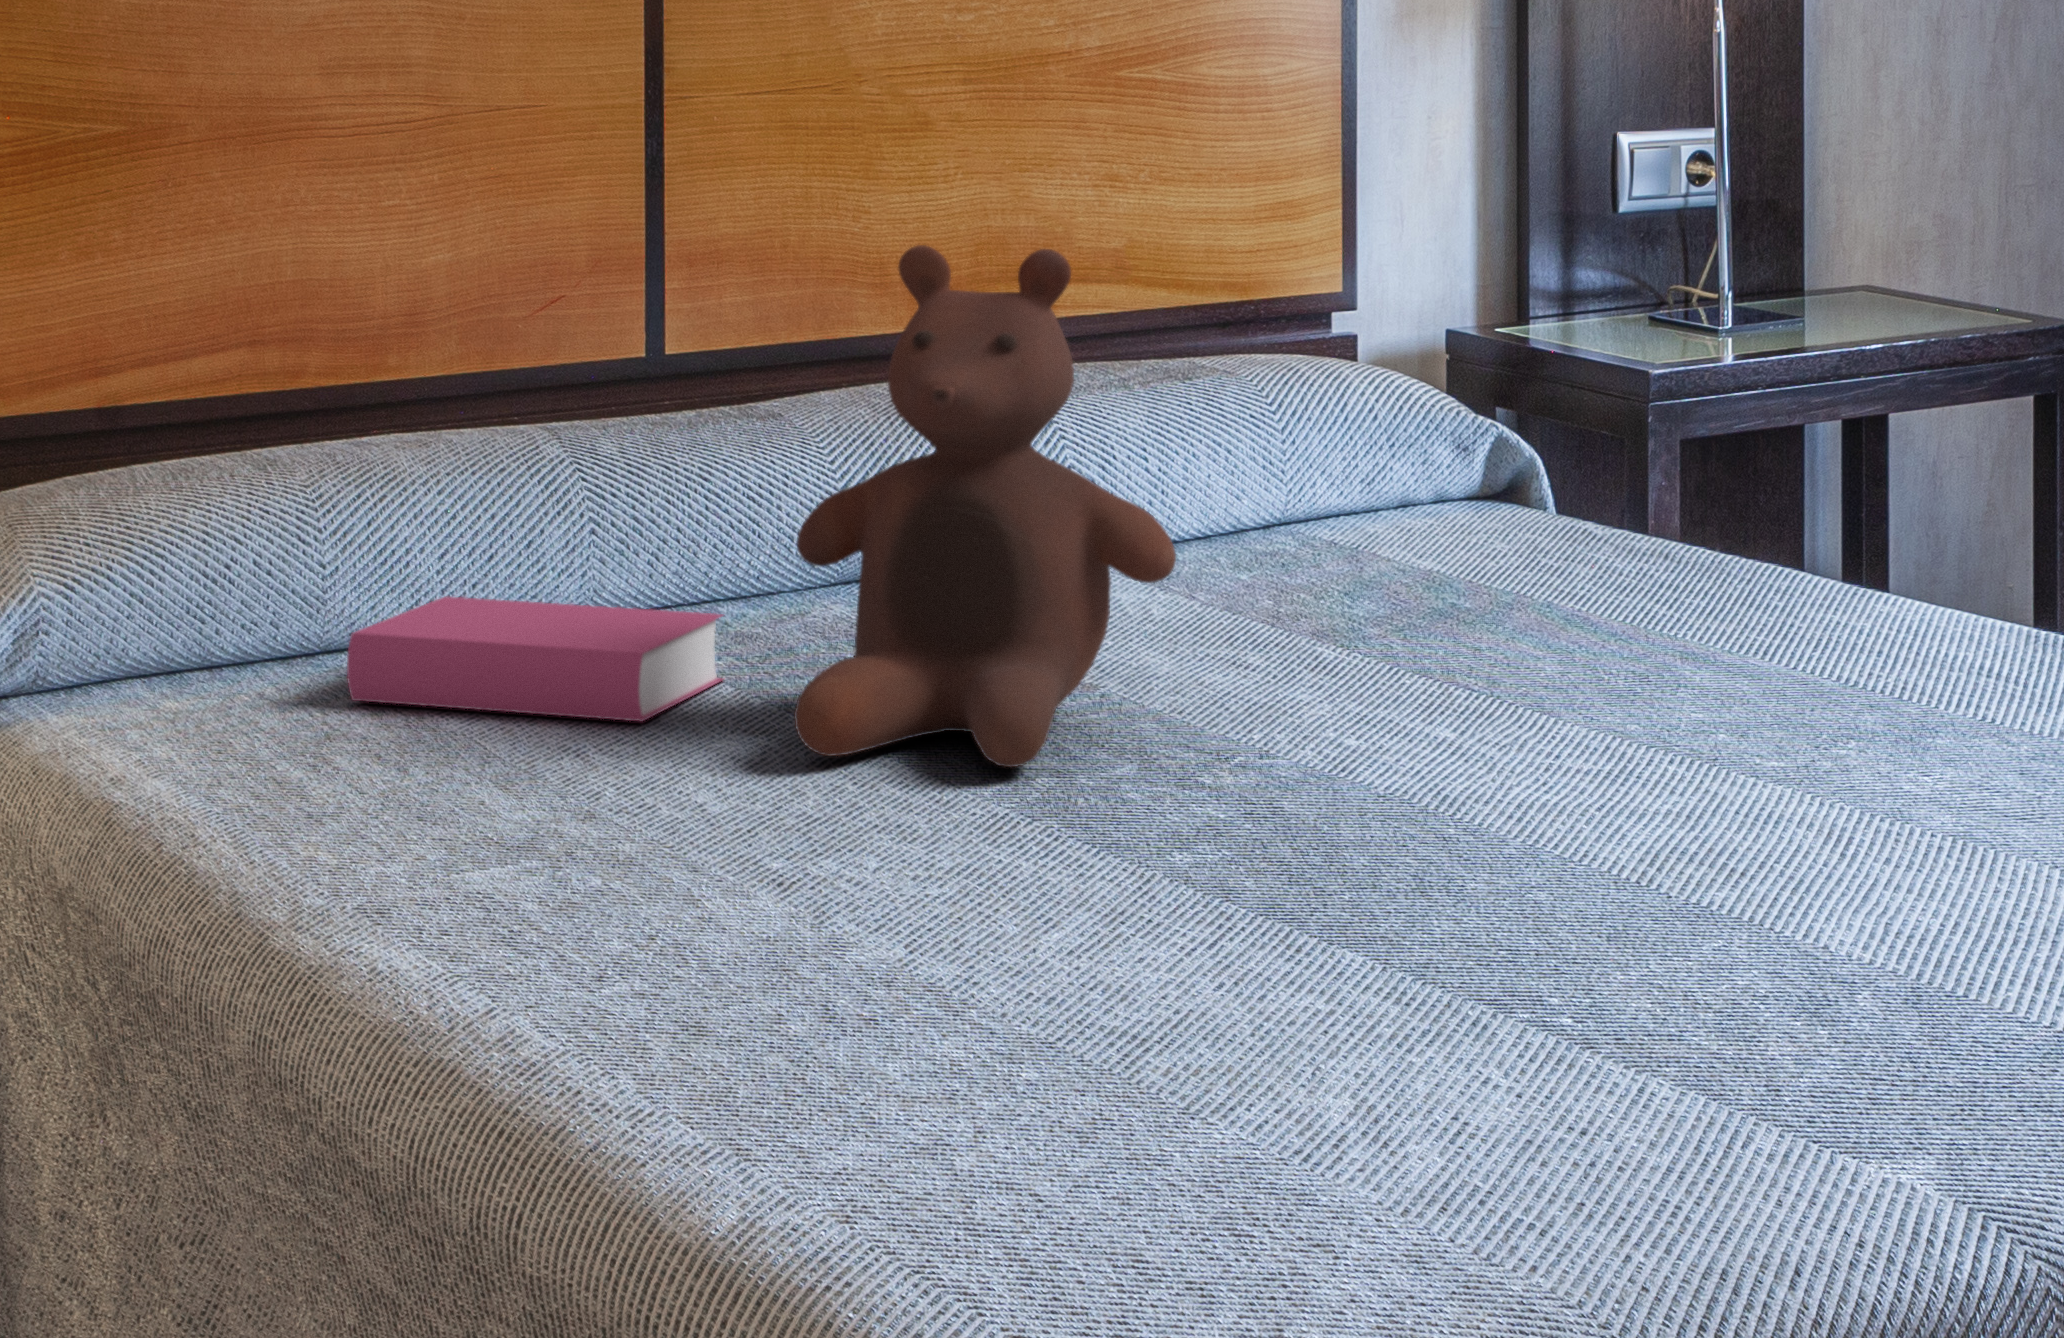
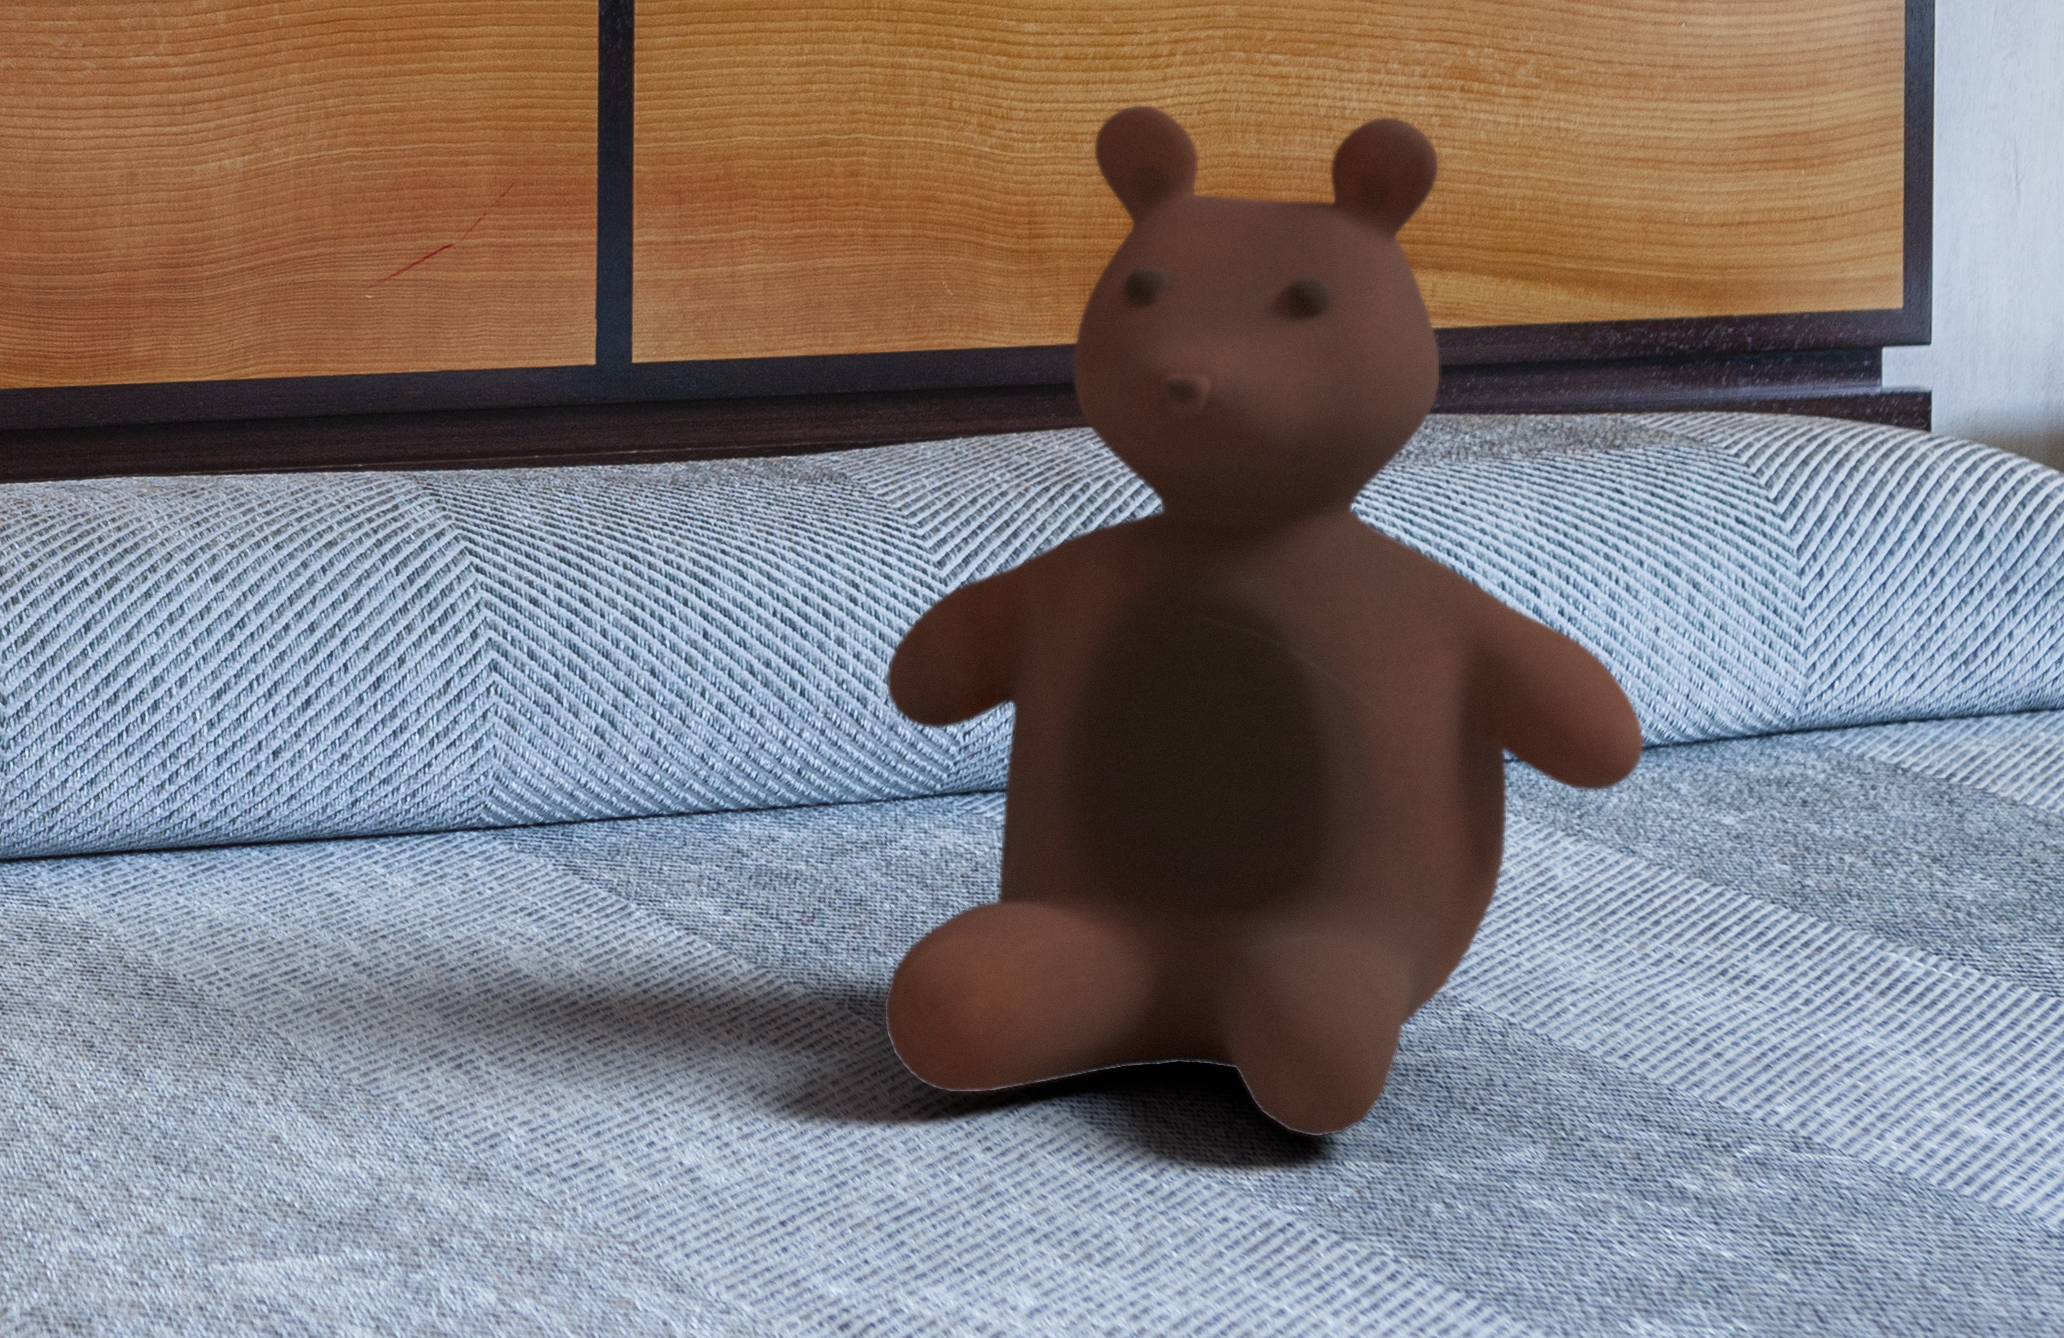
book: present [347,596,723,721] -> none [37,759,741,1009]

